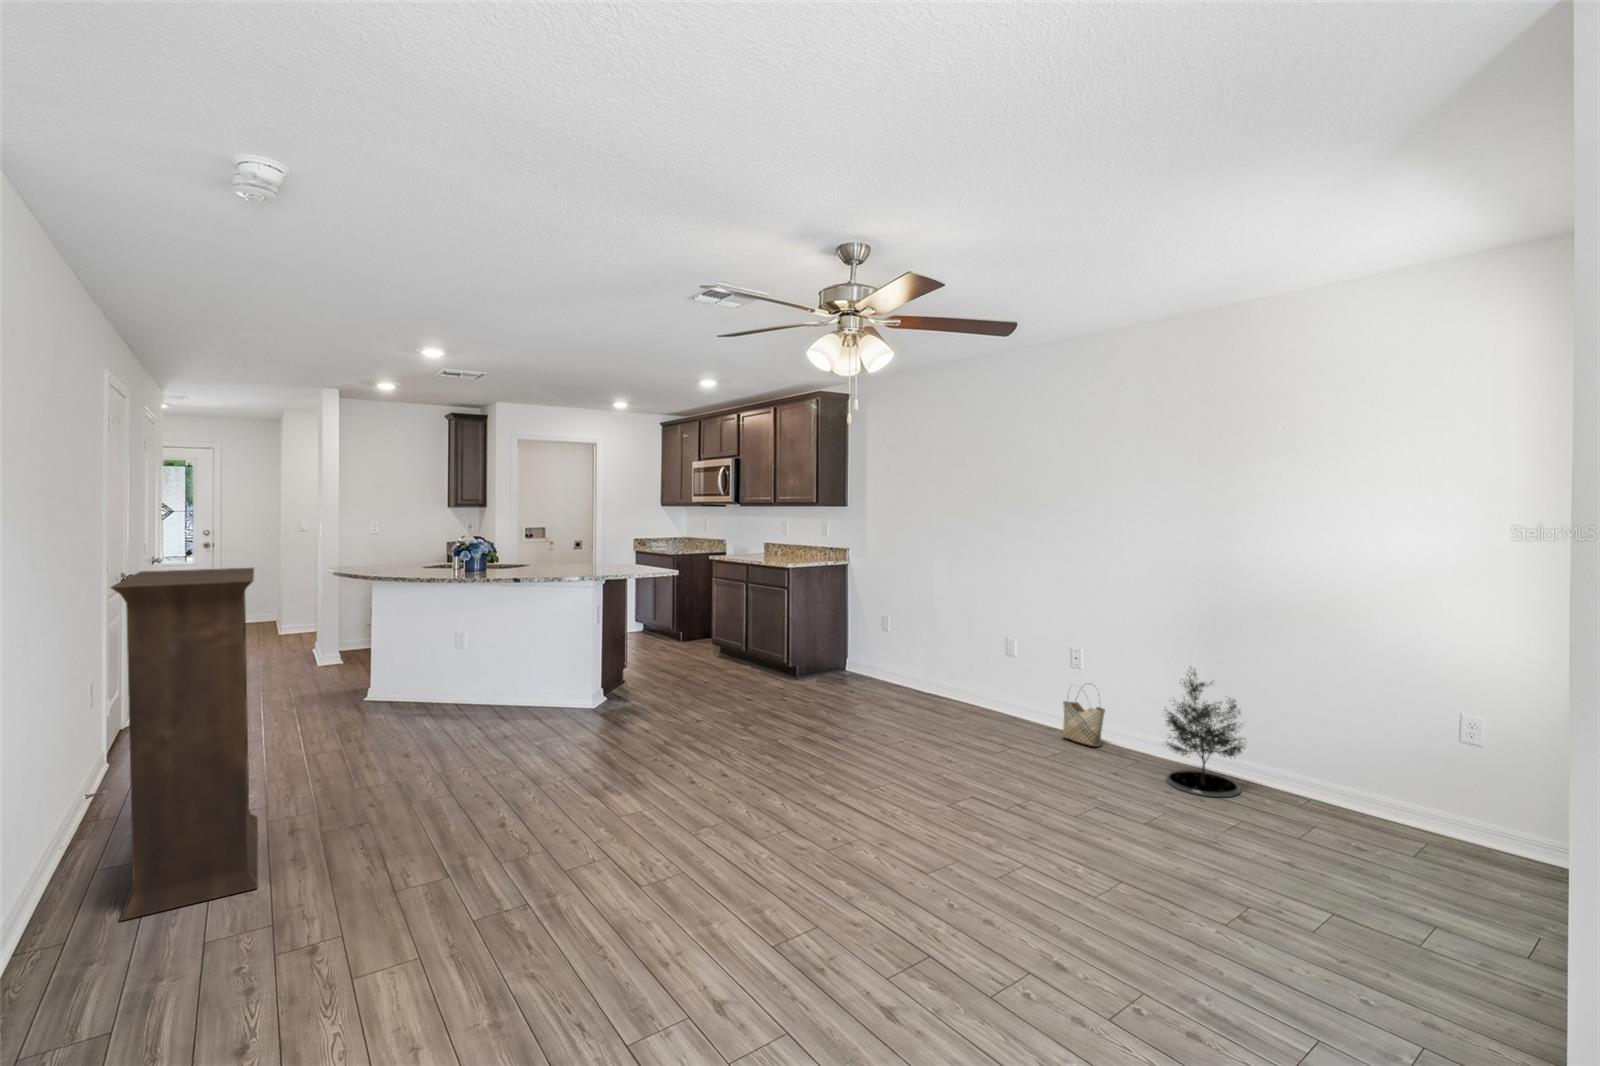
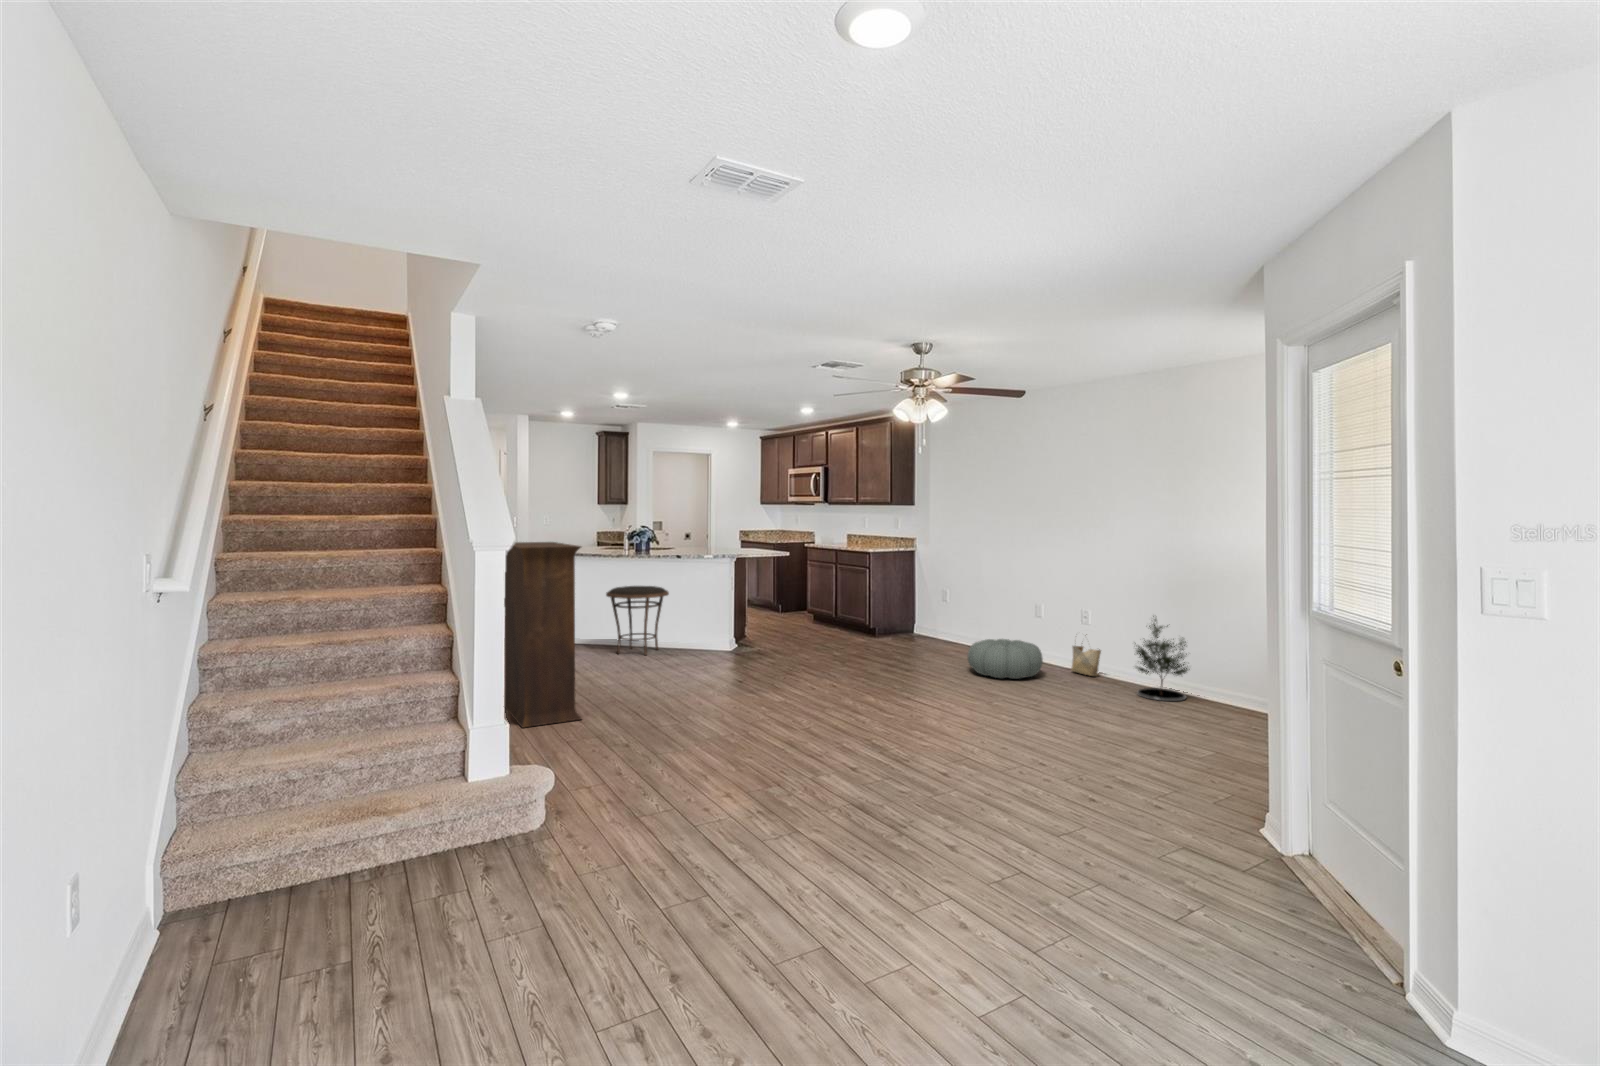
side table: none [407,620,504,722] -> present [606,586,669,655]
pouf: none [921,693,1026,755] -> present [968,639,1043,679]

